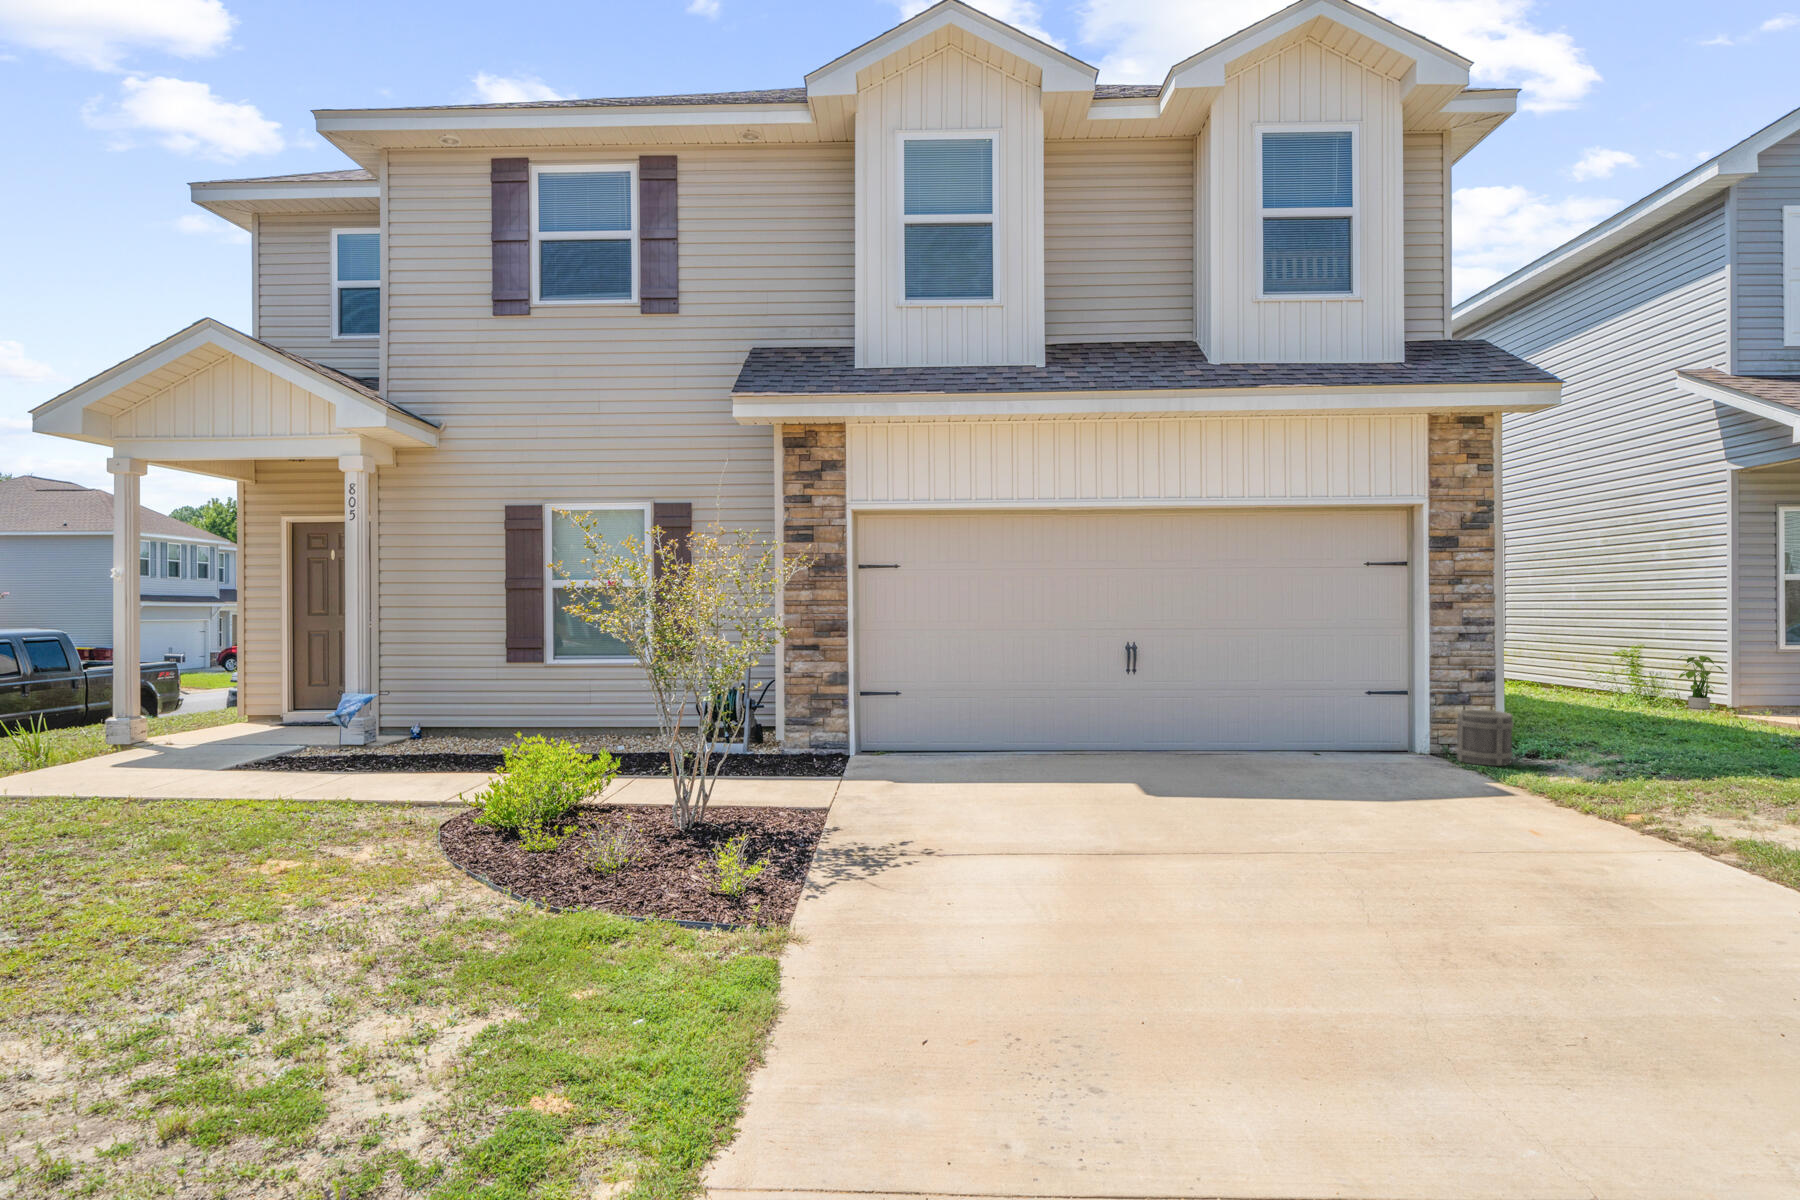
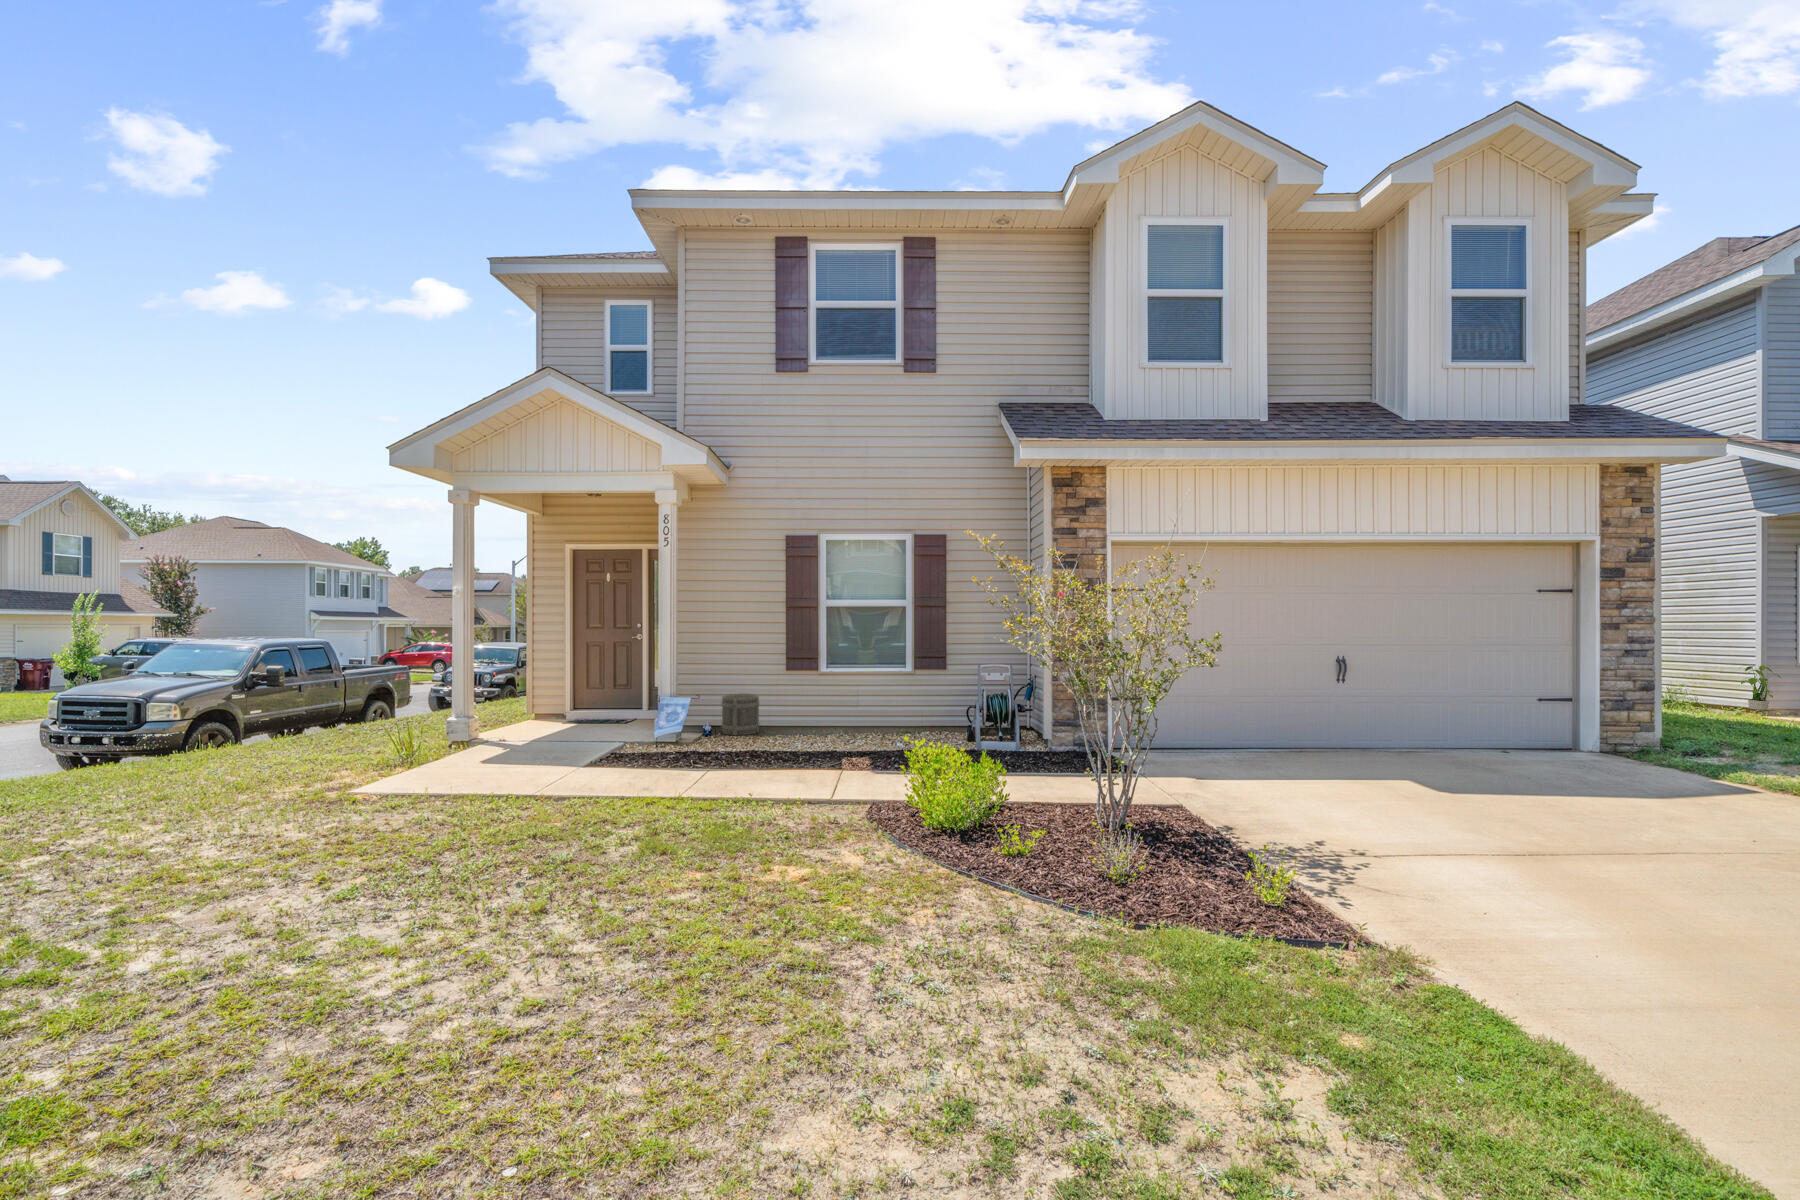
bucket: present [1456,710,1514,766] -> present [722,693,760,735]

